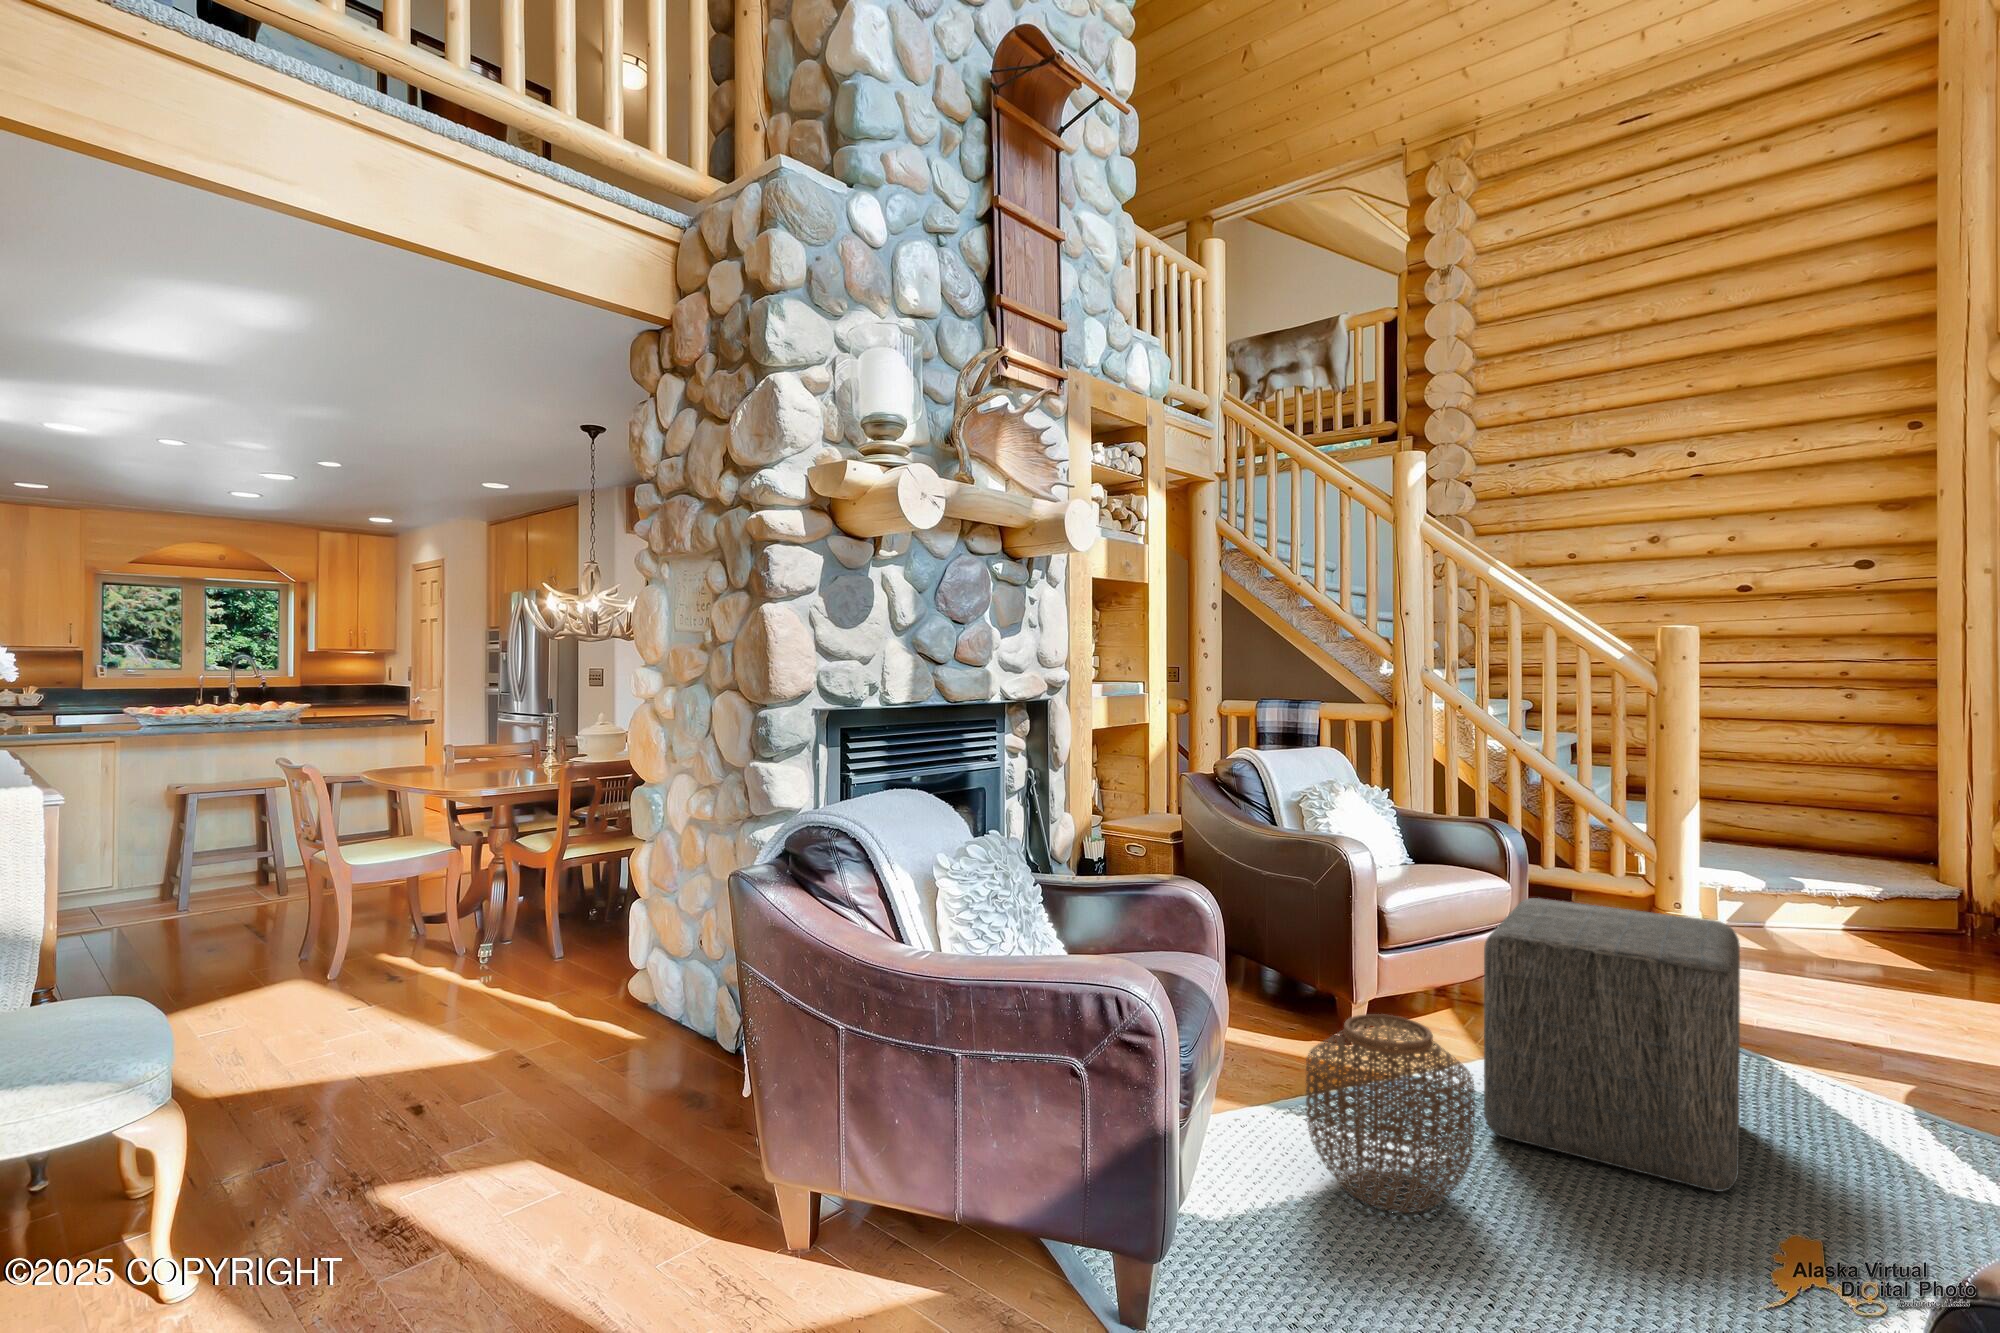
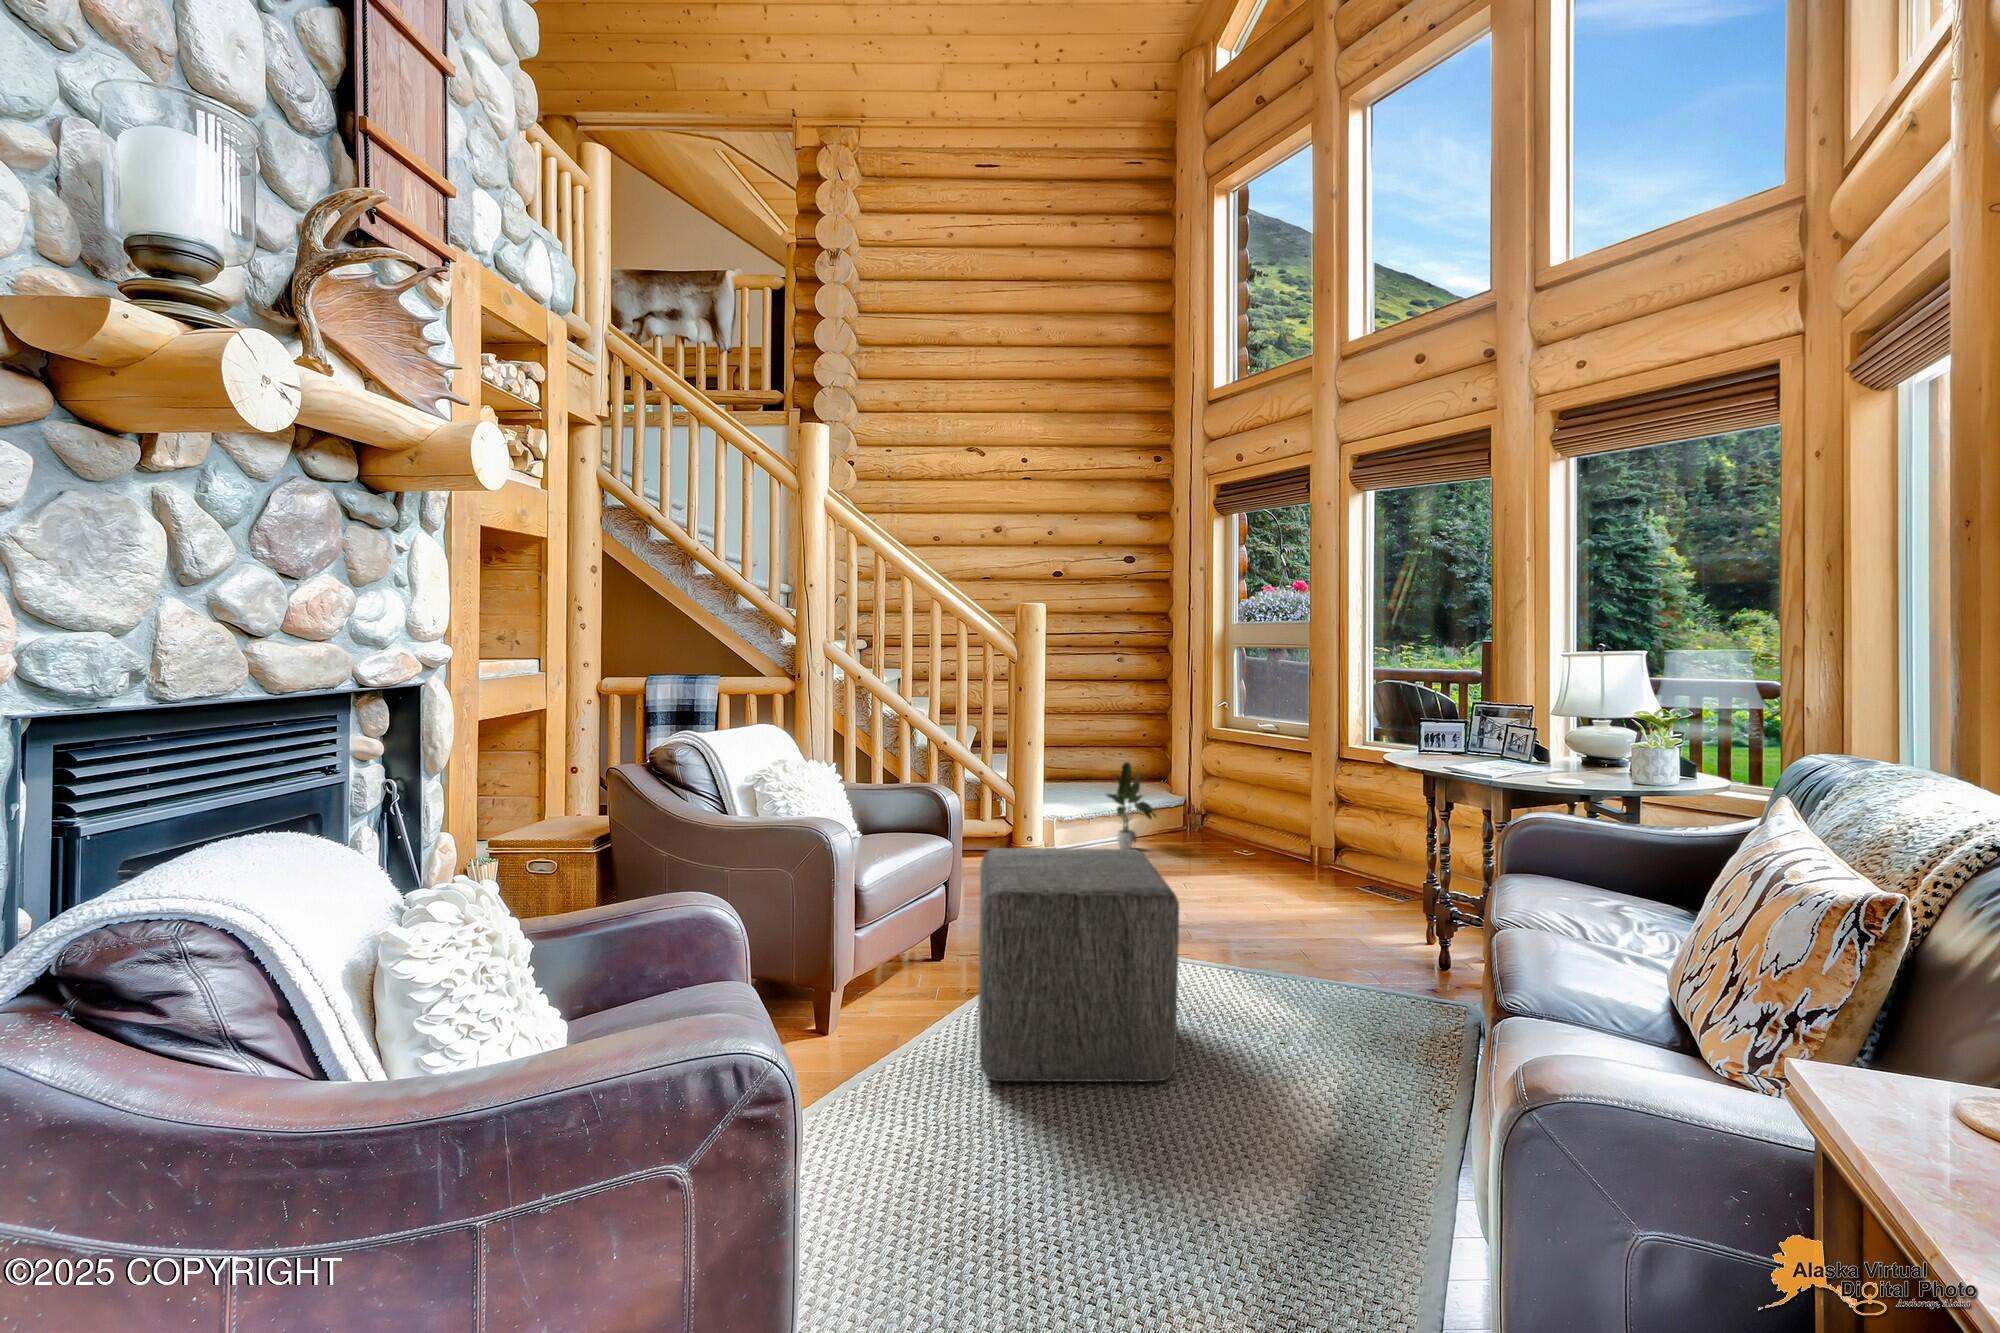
potted plant: none [1792,831,1888,947] -> present [1107,762,1156,849]
woven basket: present [1306,1014,1475,1213] -> none [847,993,1010,1199]

